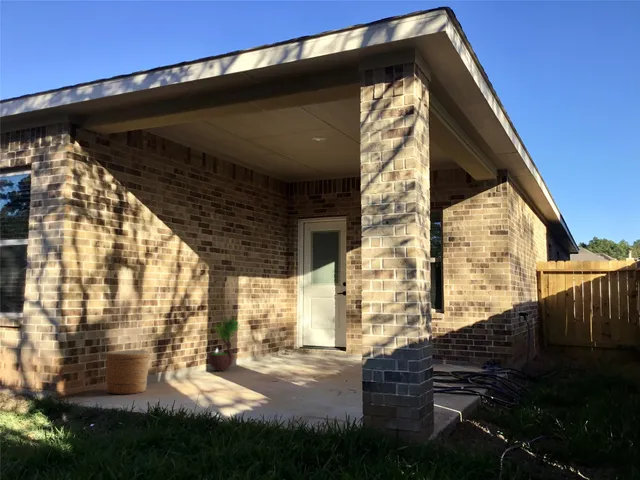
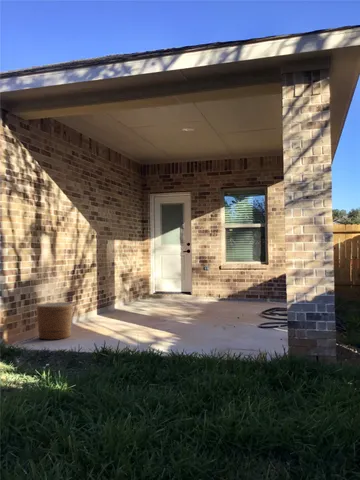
potted tree: present [209,319,240,371] -> none [100,269,126,315]

